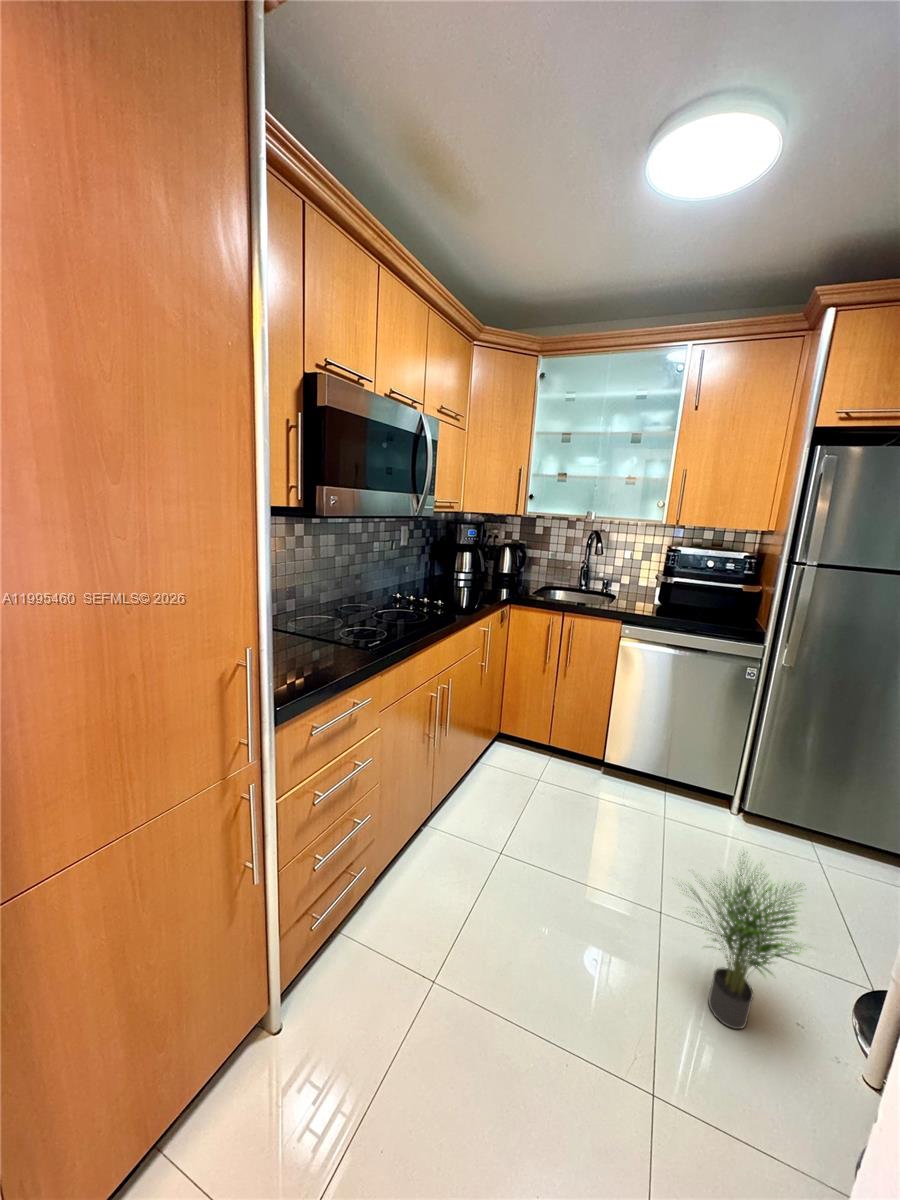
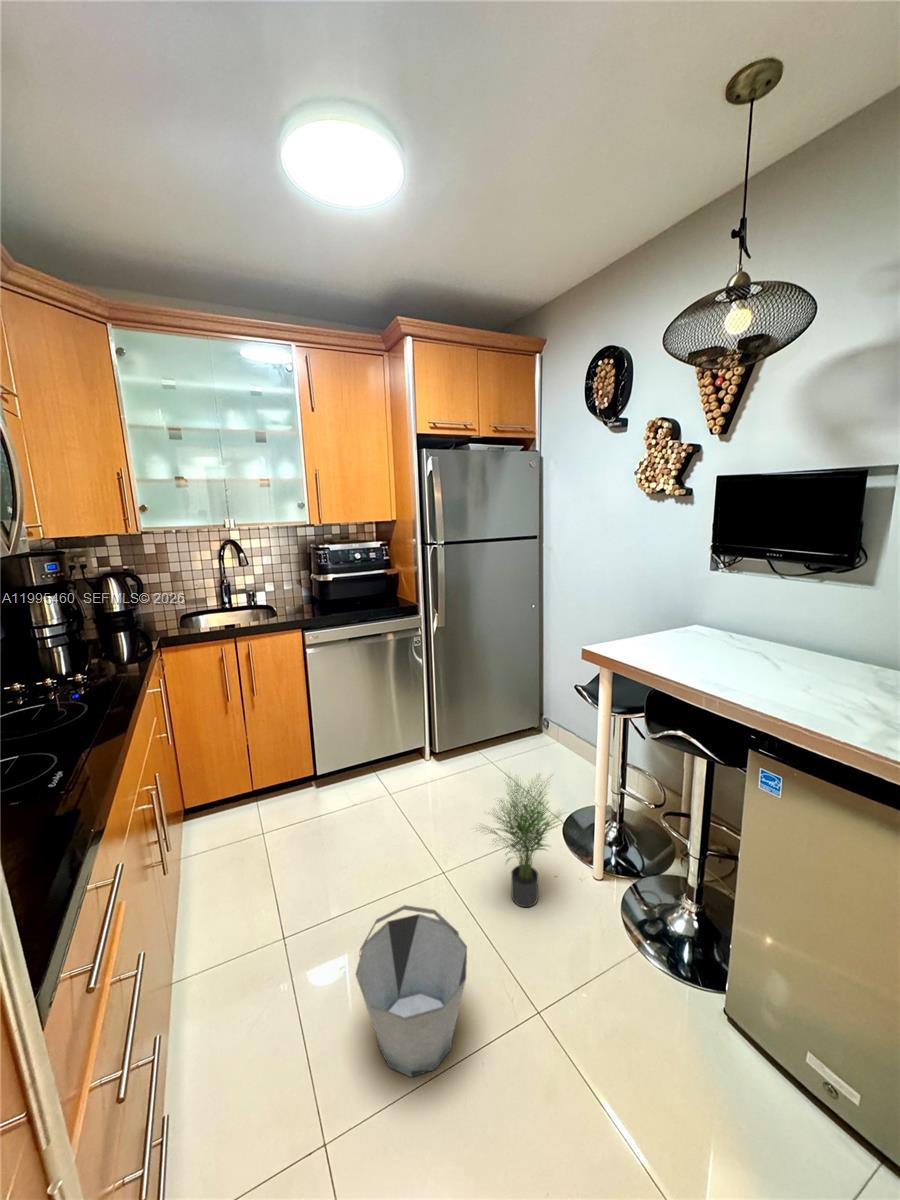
bucket: none [472,873,581,1035] -> present [356,905,467,1077]

